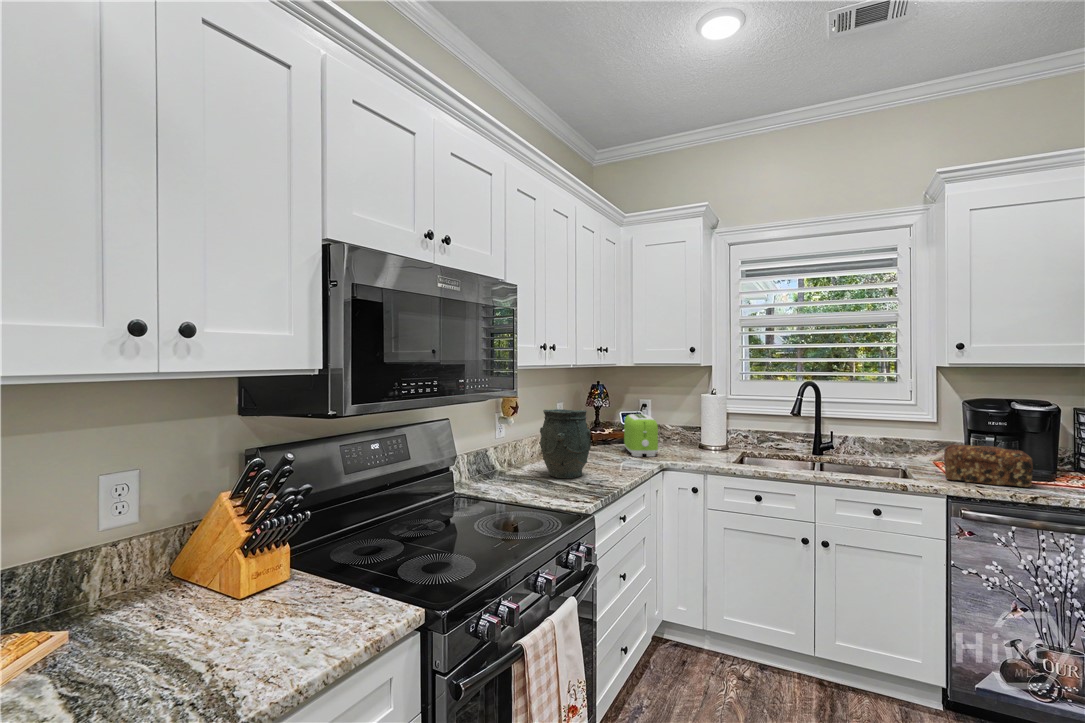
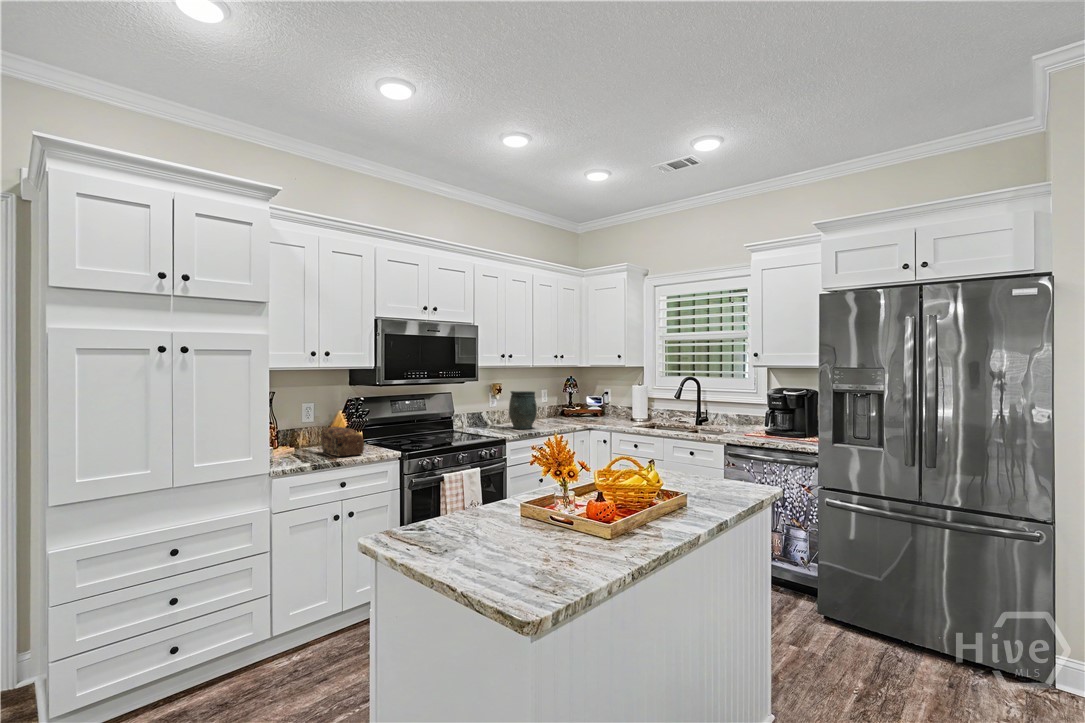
toaster: present [624,414,658,457] -> none [579,398,602,424]
bread loaf: present [944,444,1033,487] -> present [321,427,364,457]

